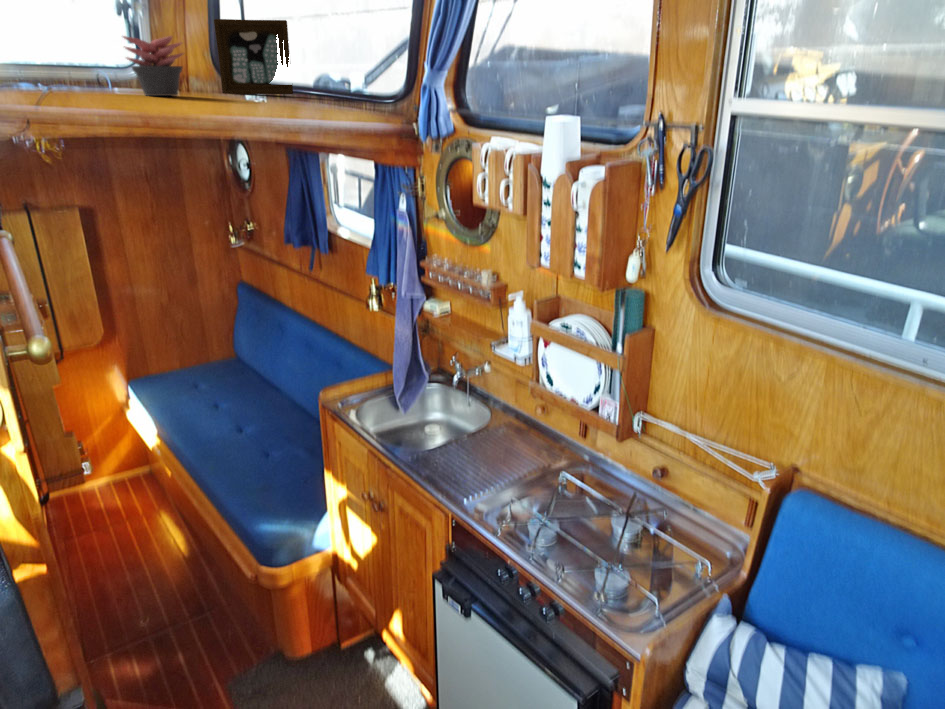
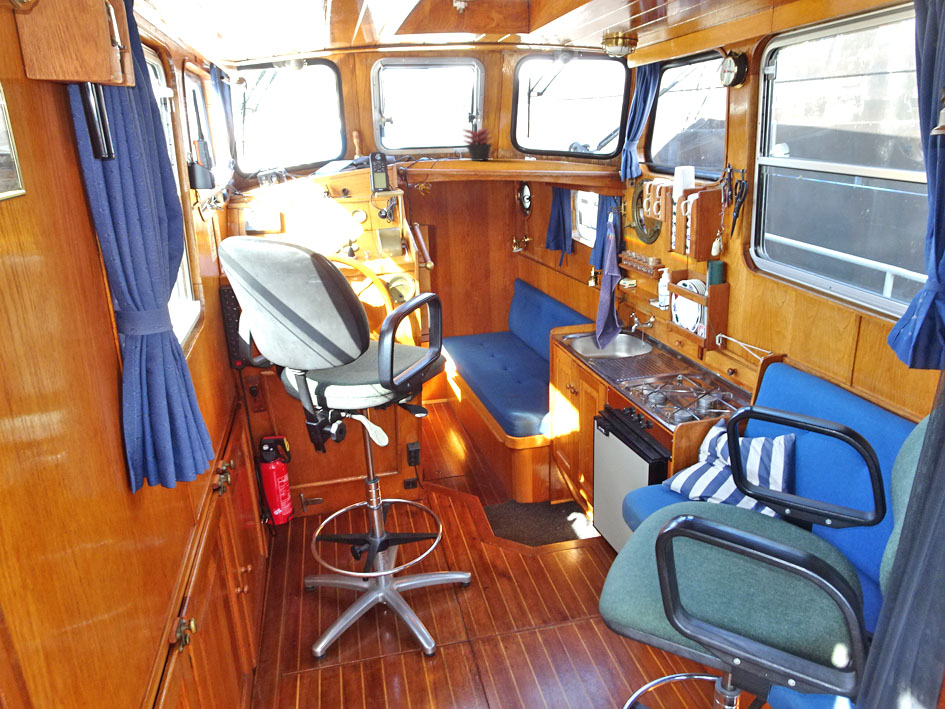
picture frame: present [214,19,293,94] -> none [513,110,556,157]

